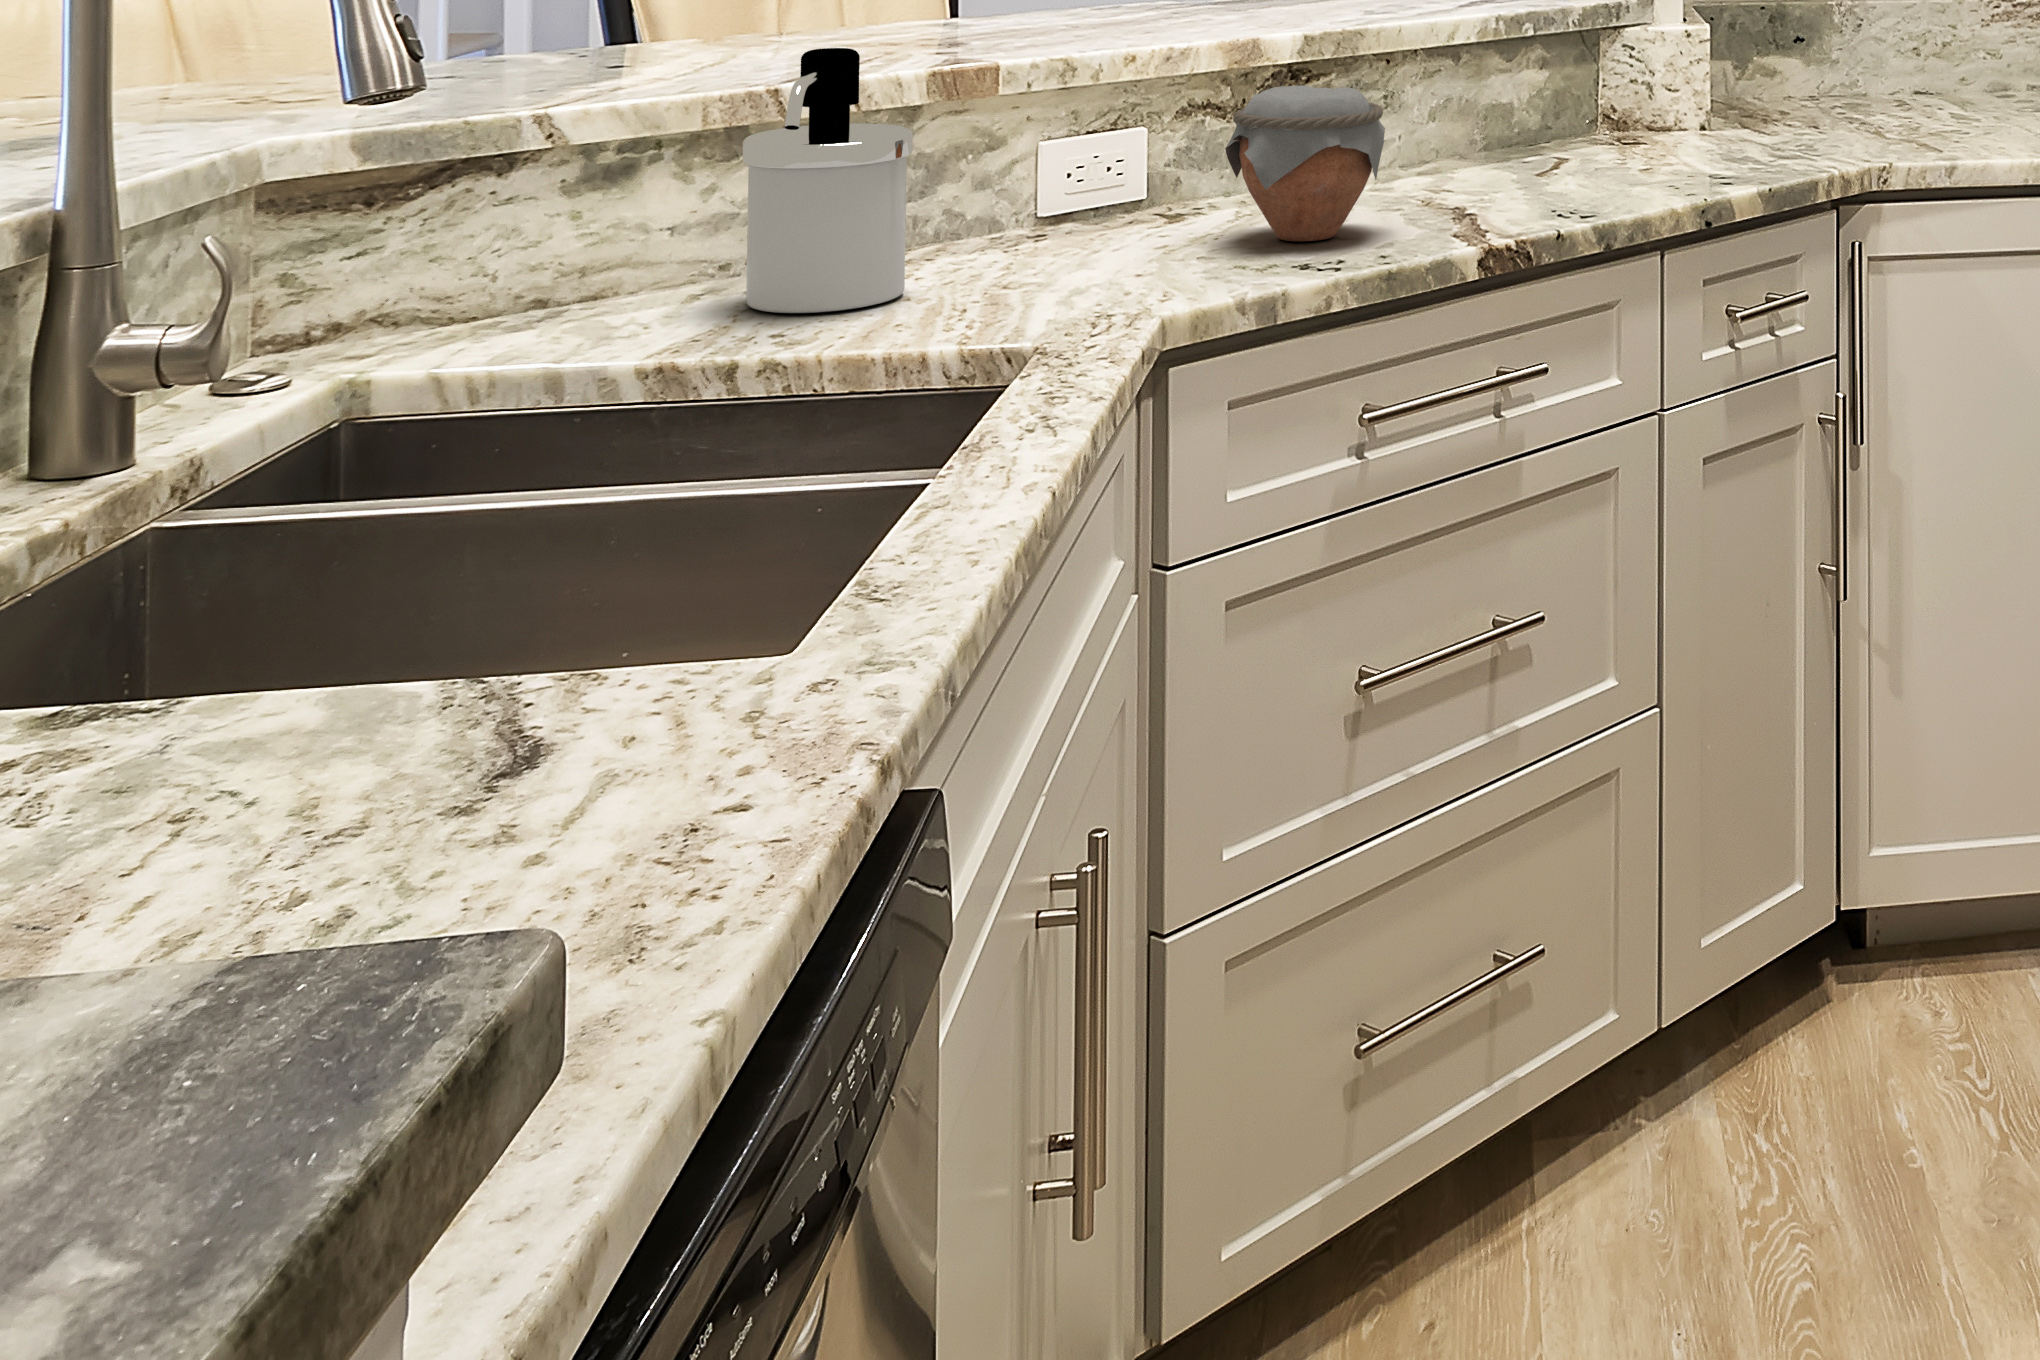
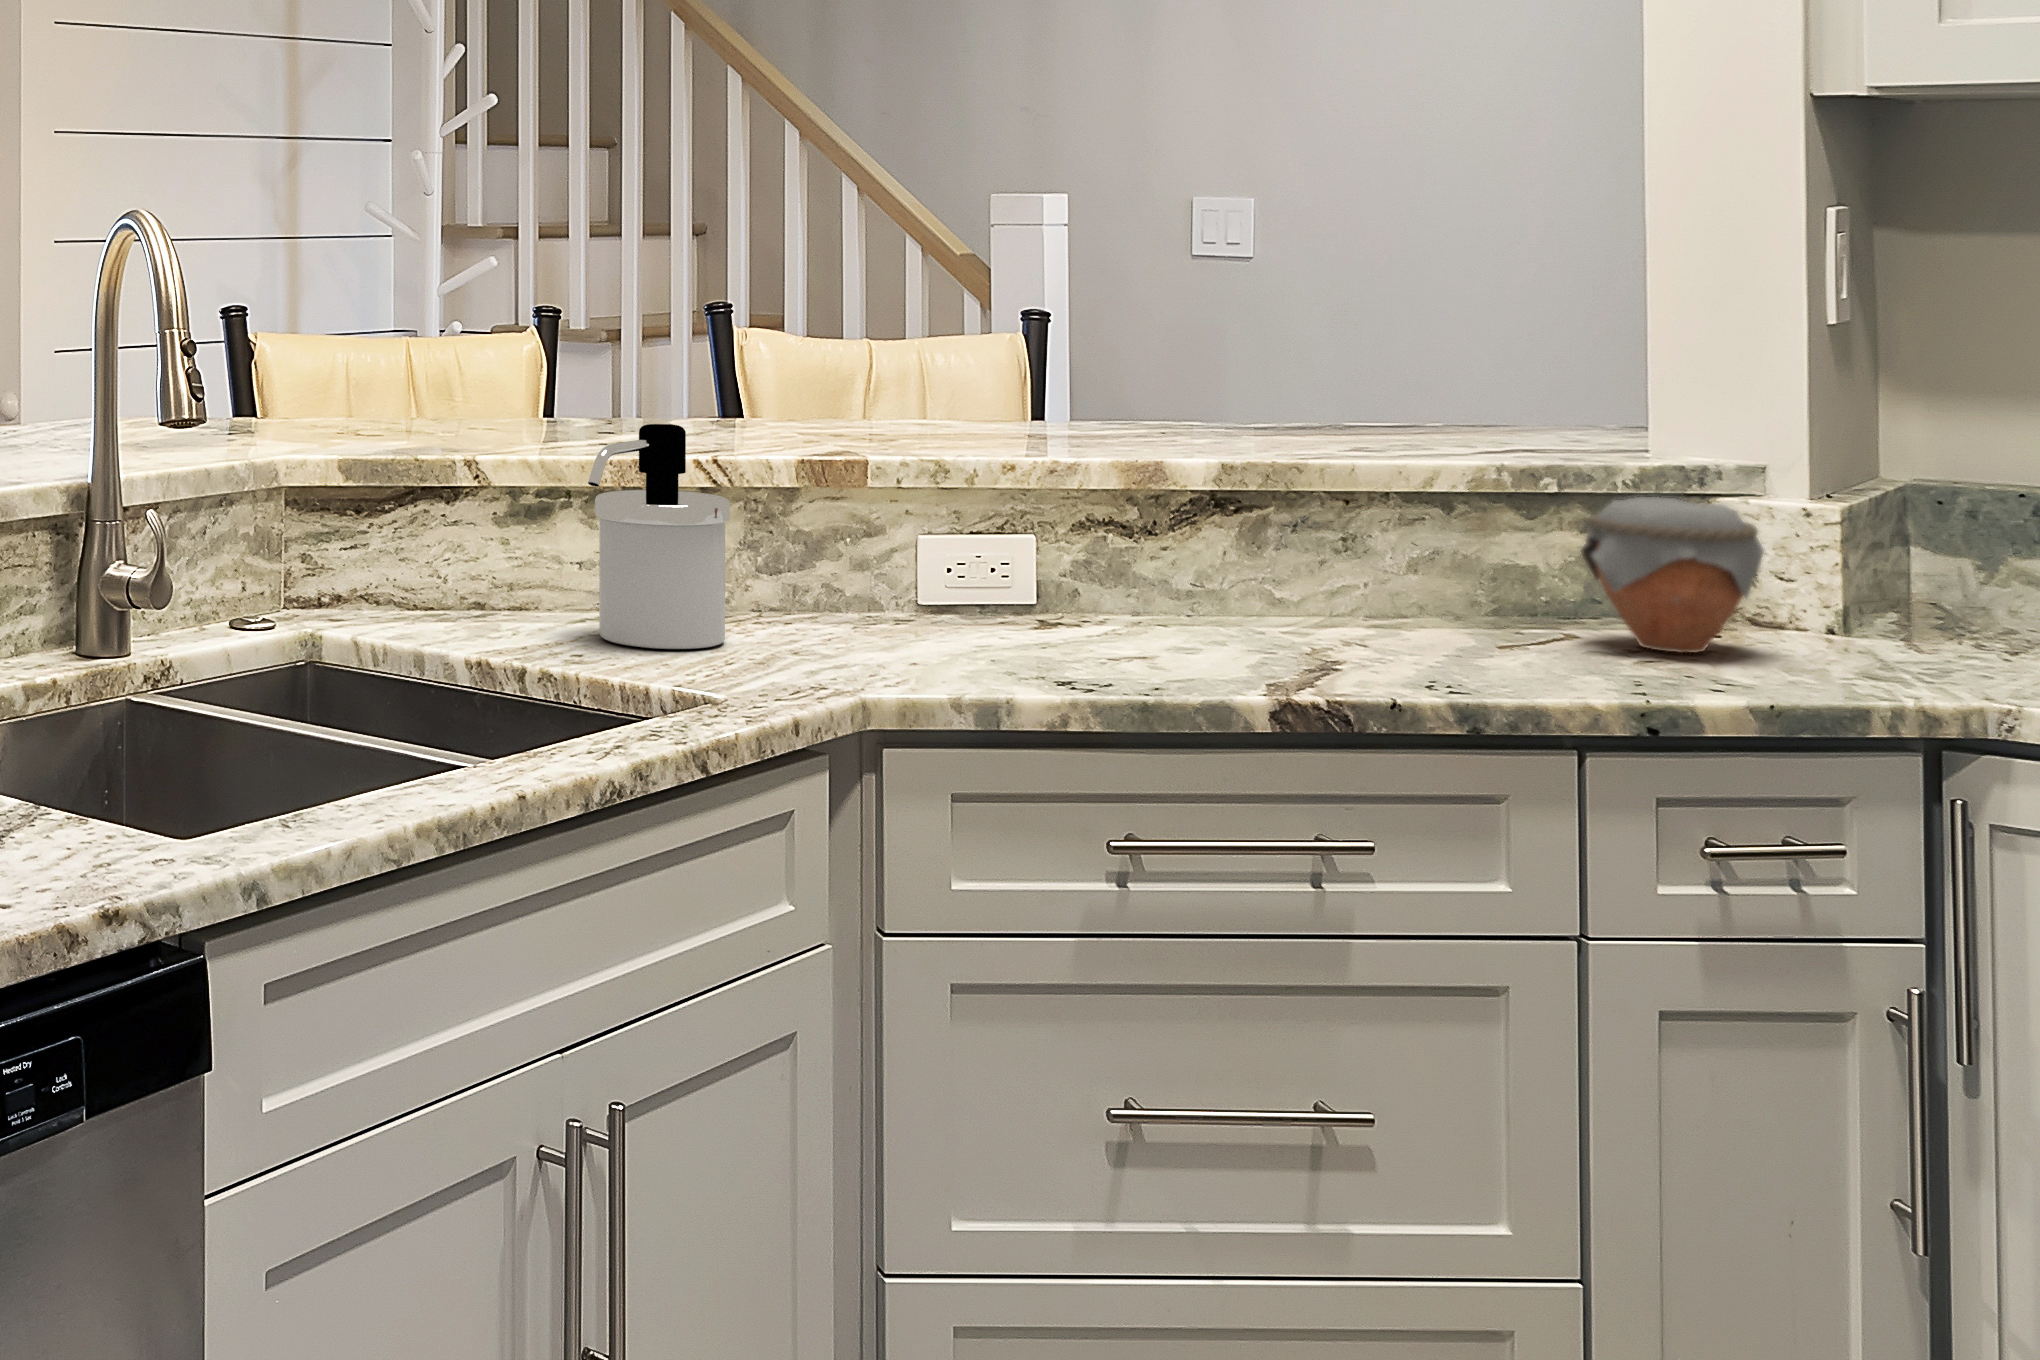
jar: present [1225,85,1385,241] -> present [1581,497,1765,653]

